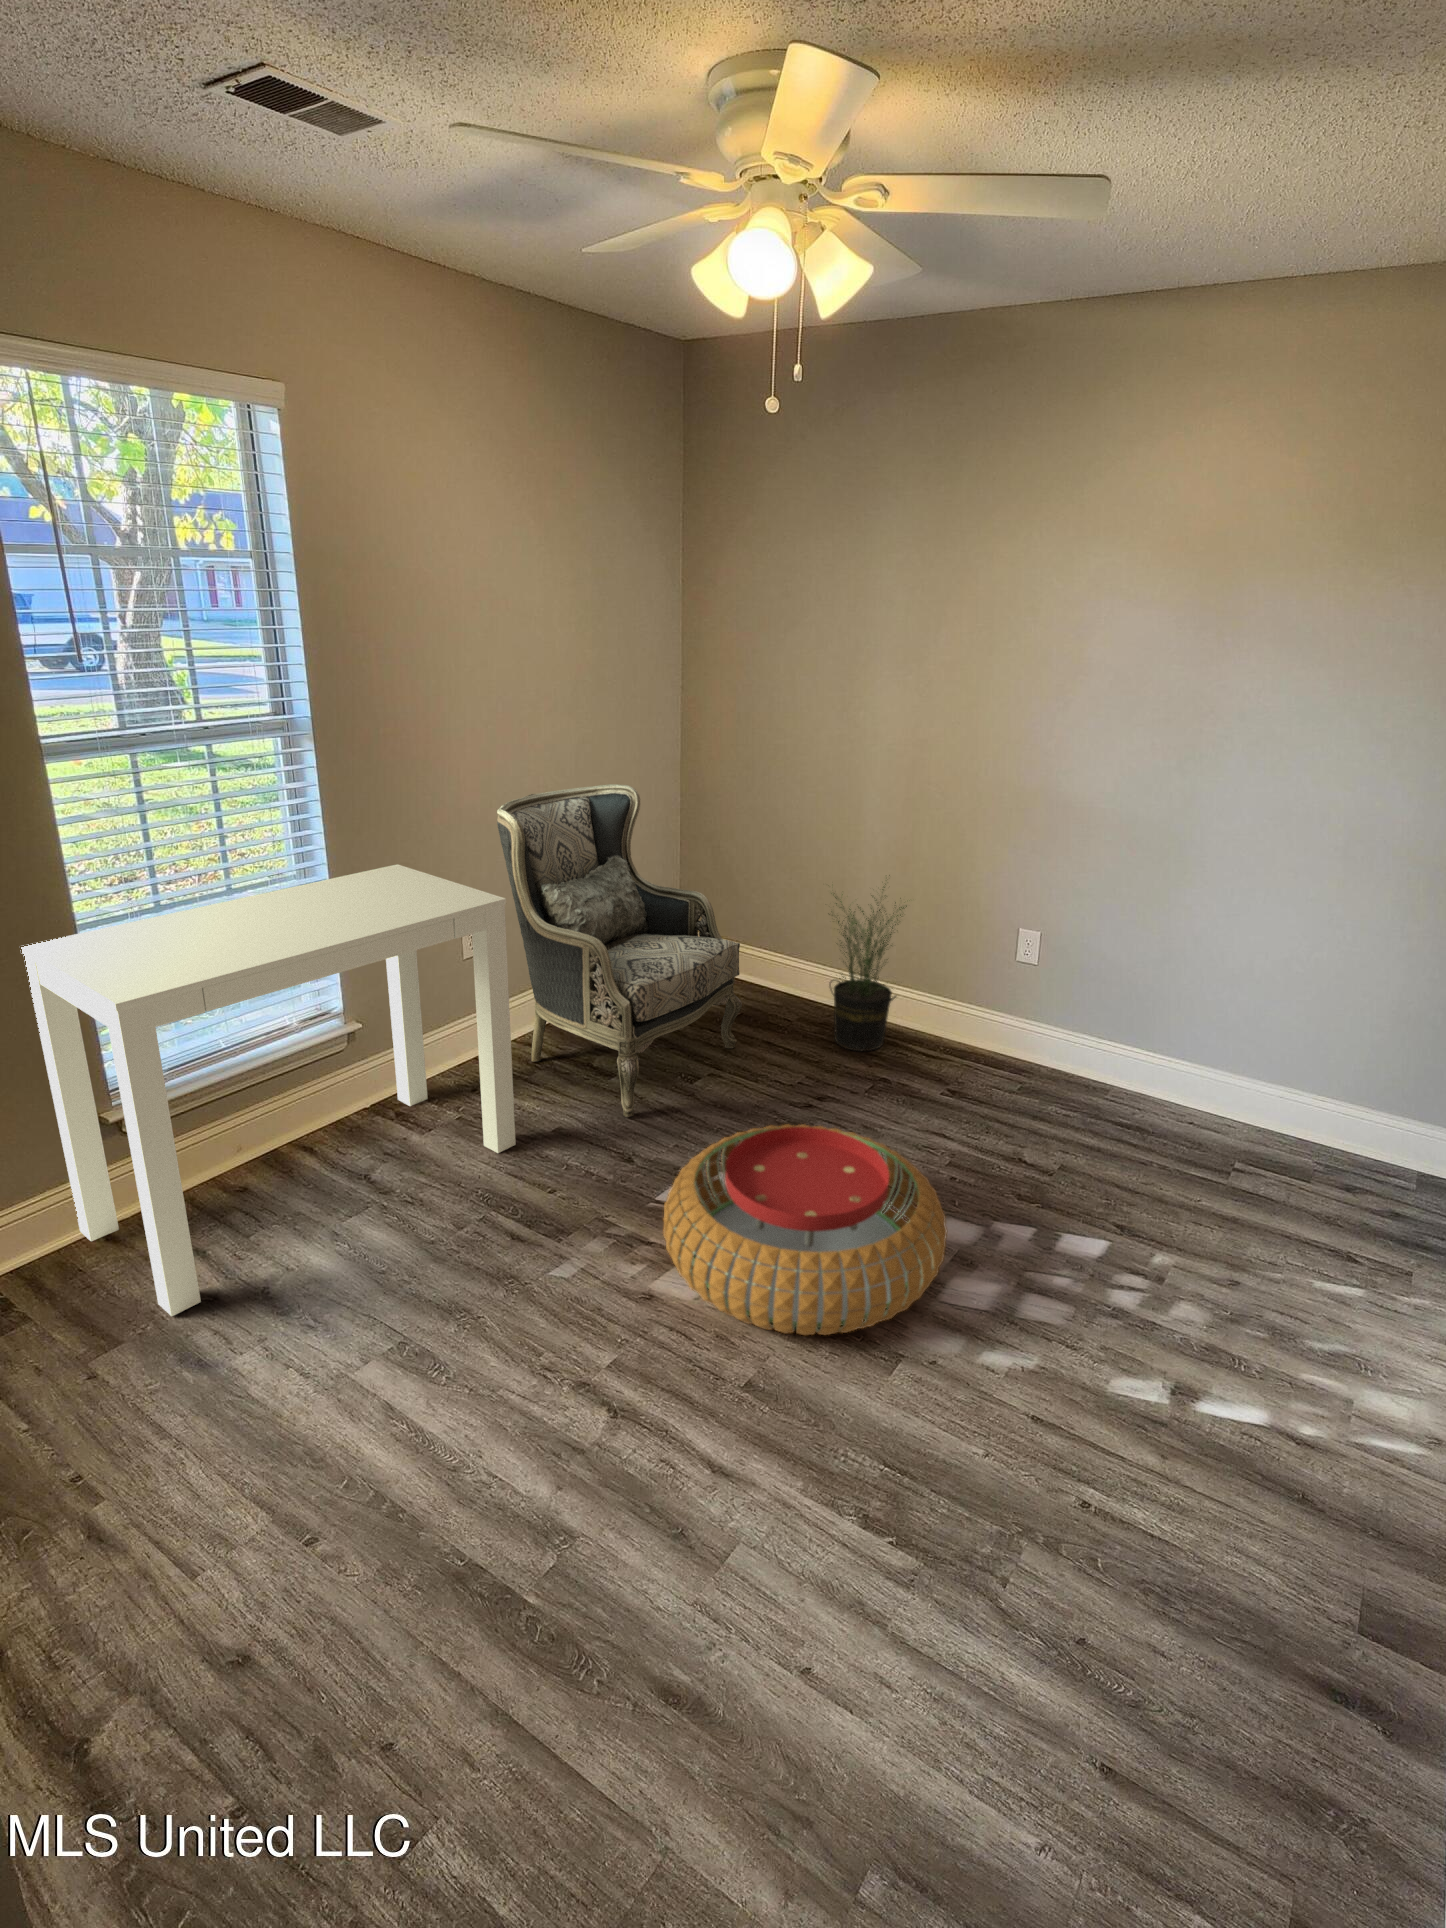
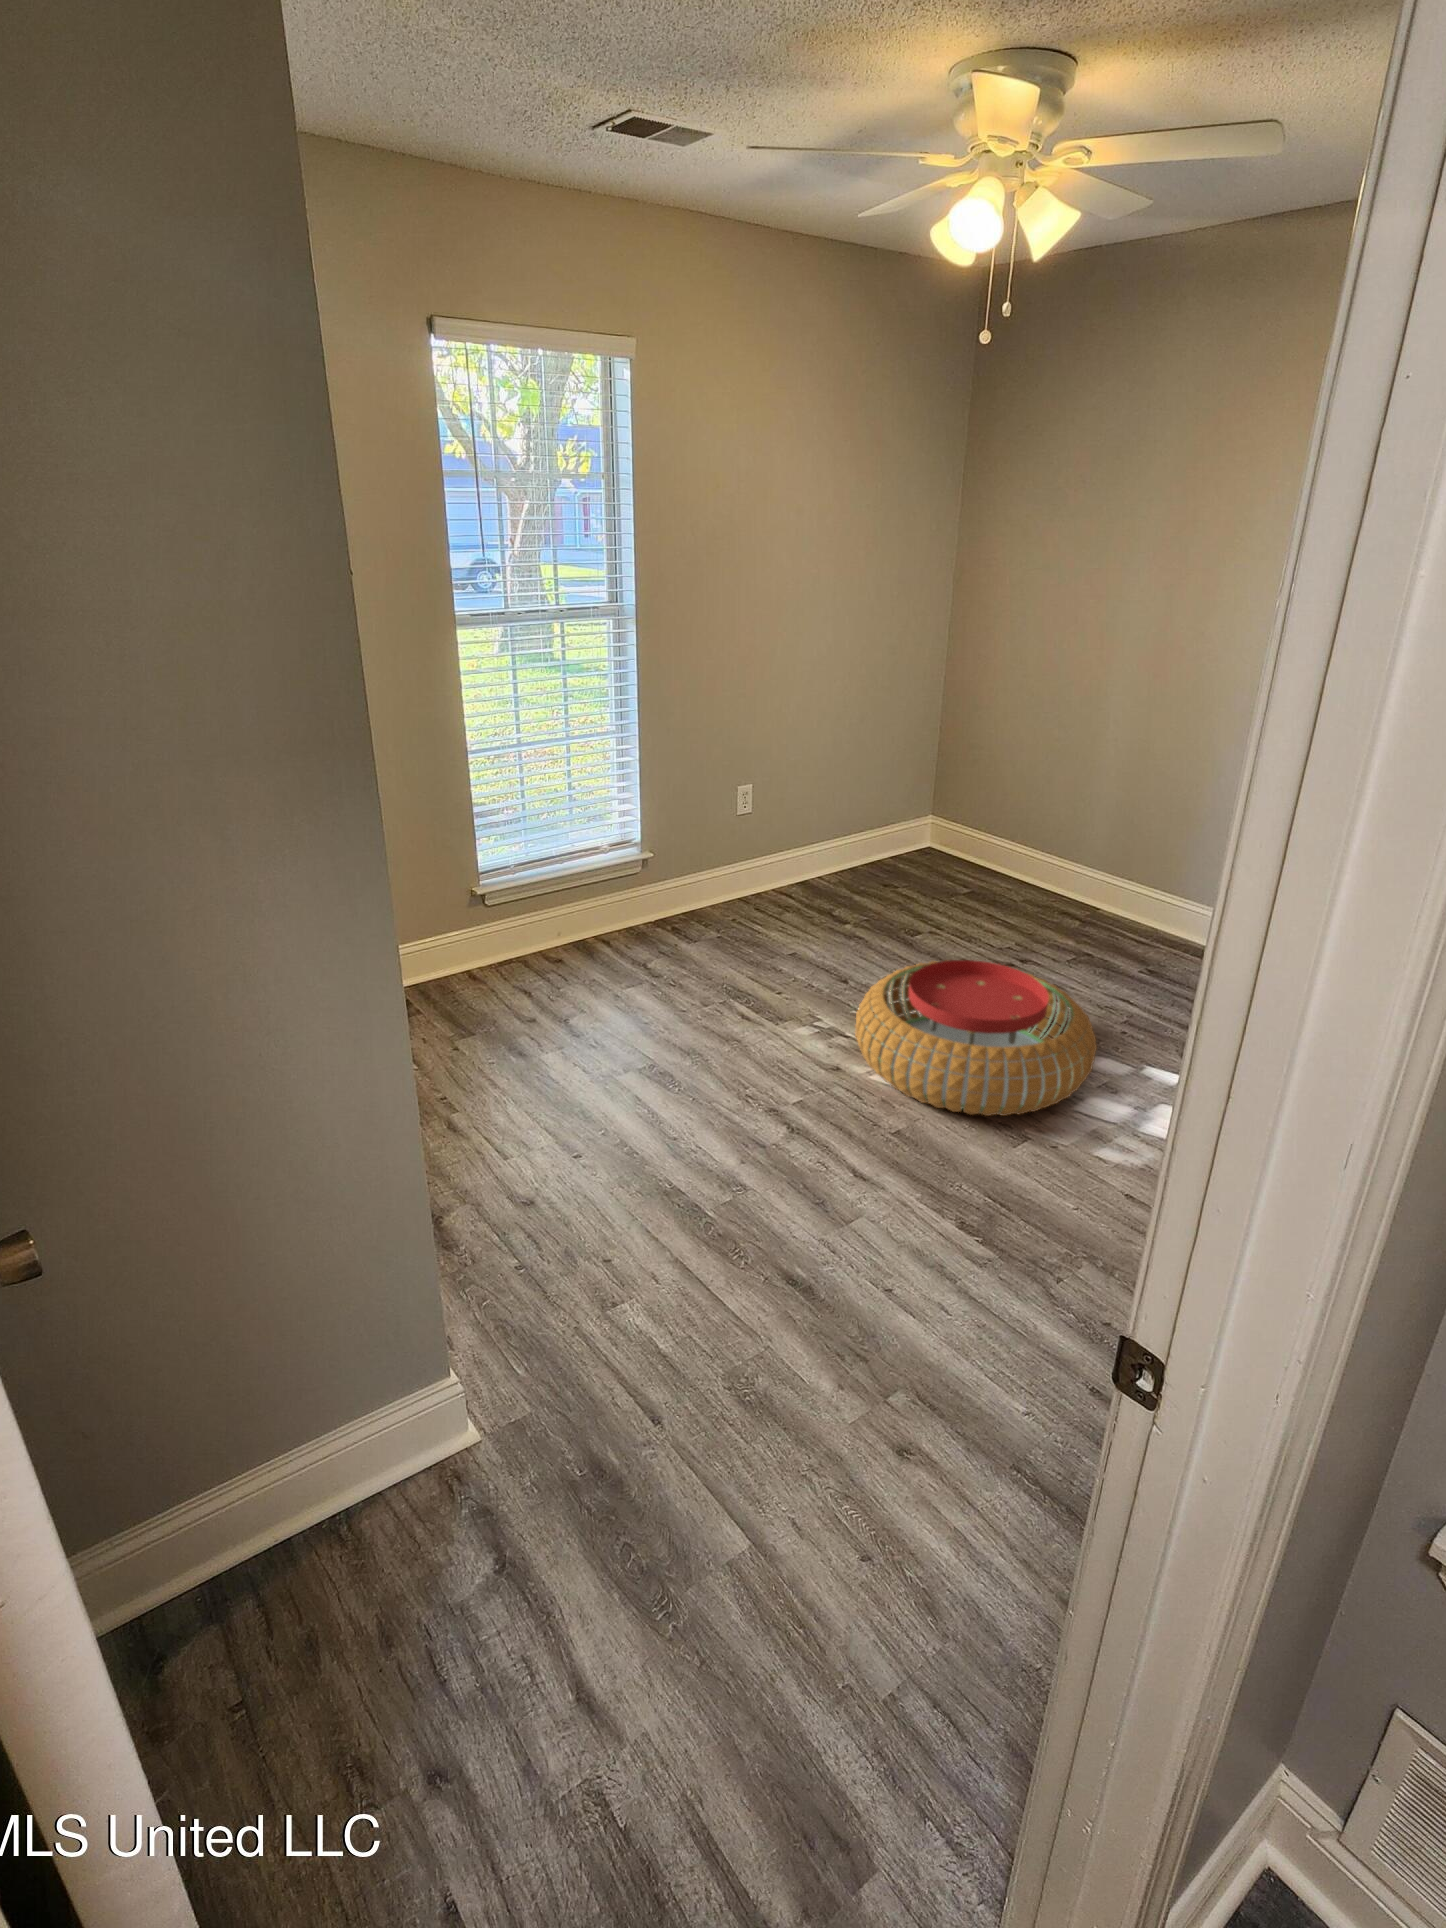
armchair: present [497,784,742,1117] -> none [771,675,983,952]
desk: present [21,864,516,1316] -> none [432,728,765,1025]
potted plant: present [829,875,907,1051] -> none [1053,770,1139,931]

